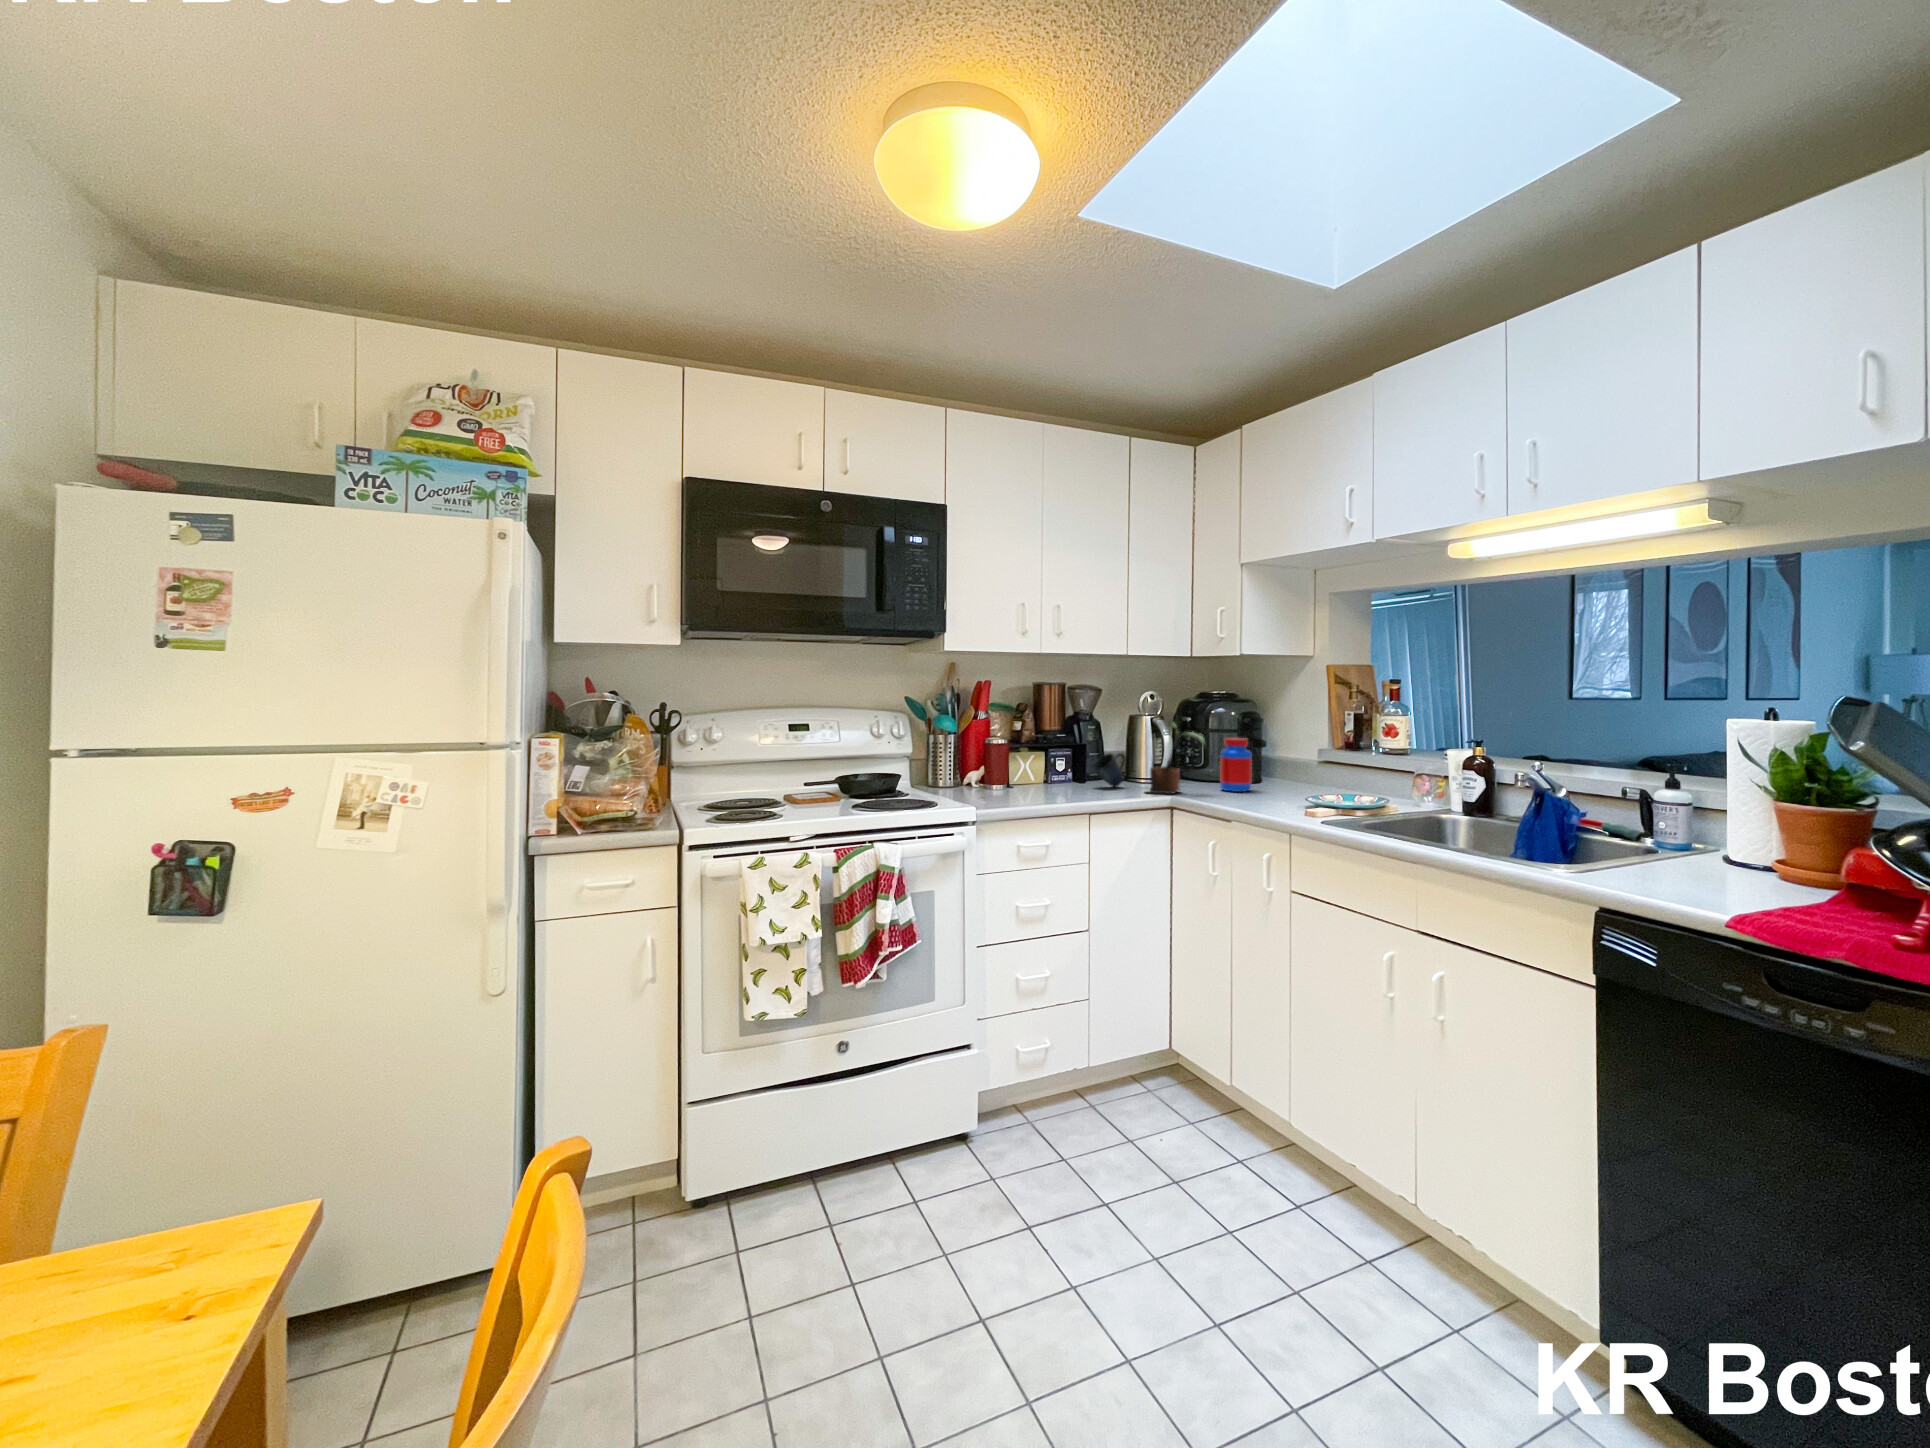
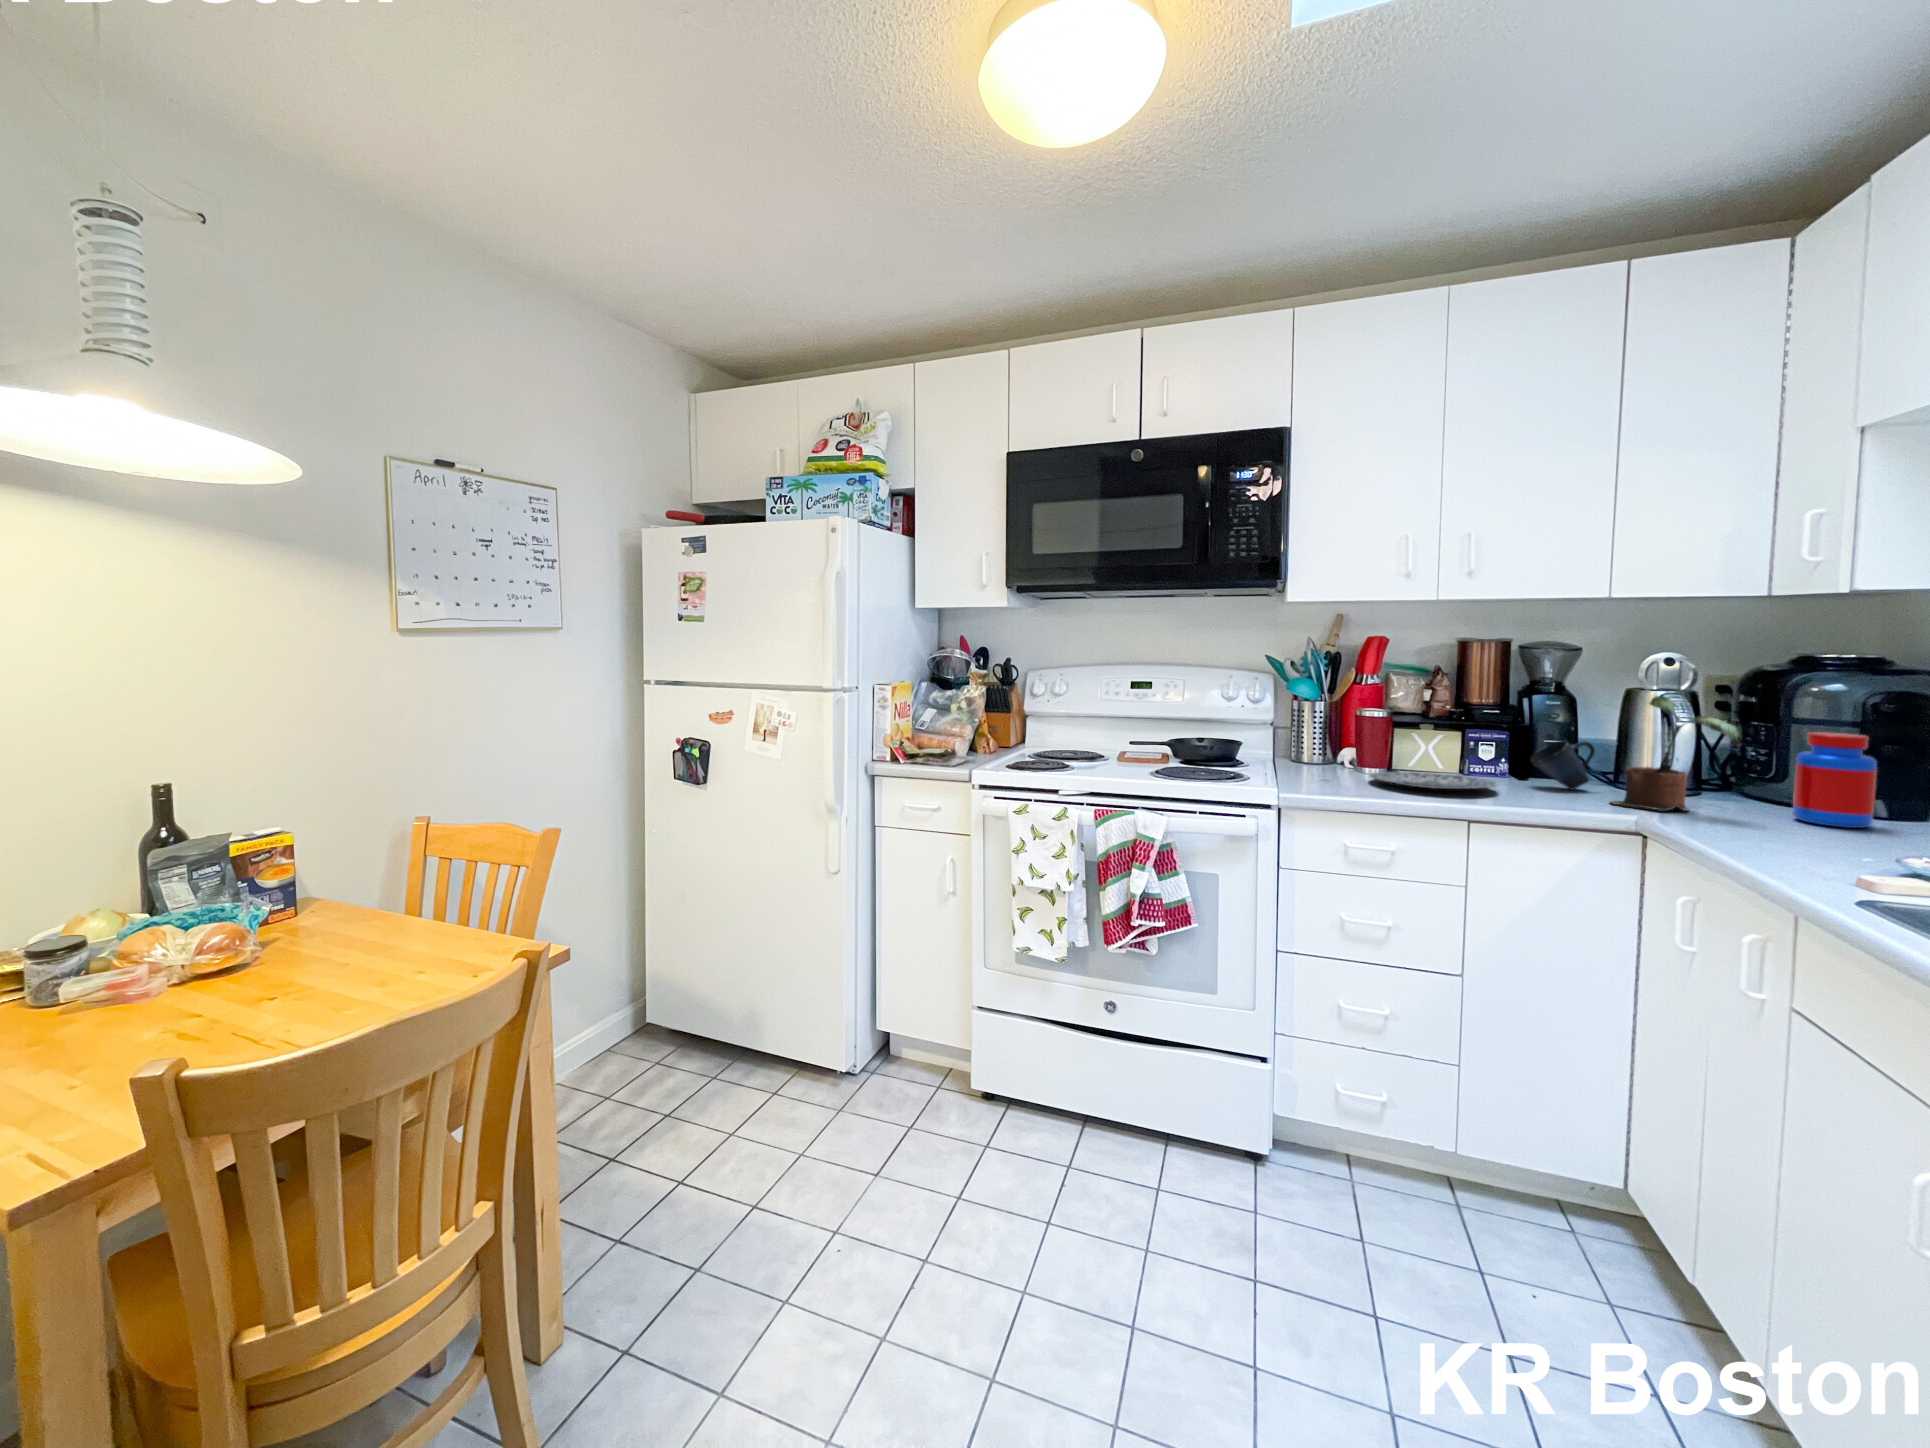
plate: none [1008,785,1090,796] -> present [1370,772,1498,789]

